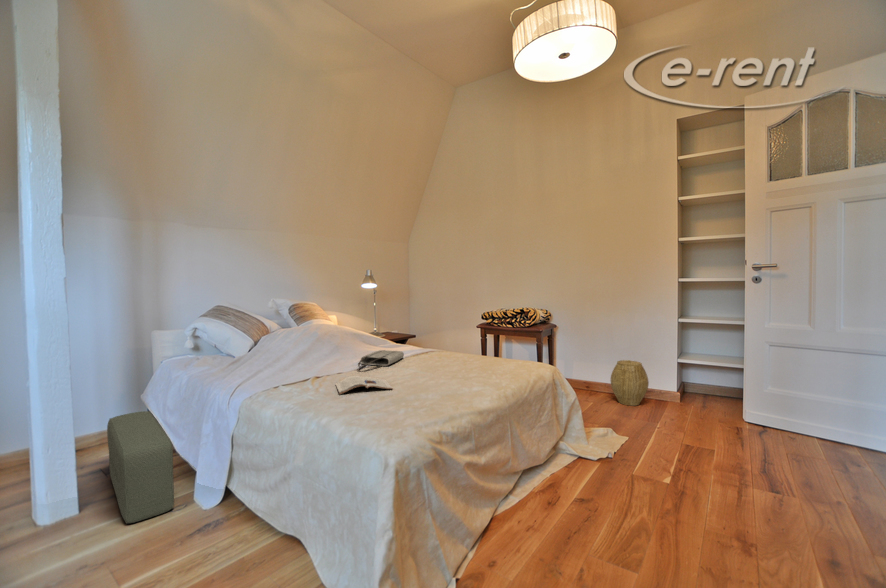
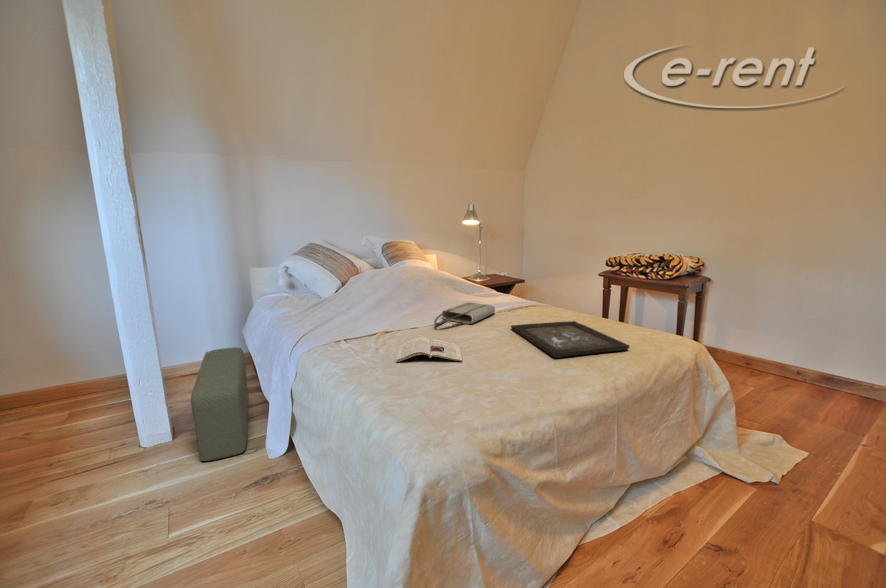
tray: none [421,358,510,381] -> present [511,321,629,358]
woven basket: present [611,360,649,406] -> none [785,335,852,399]

